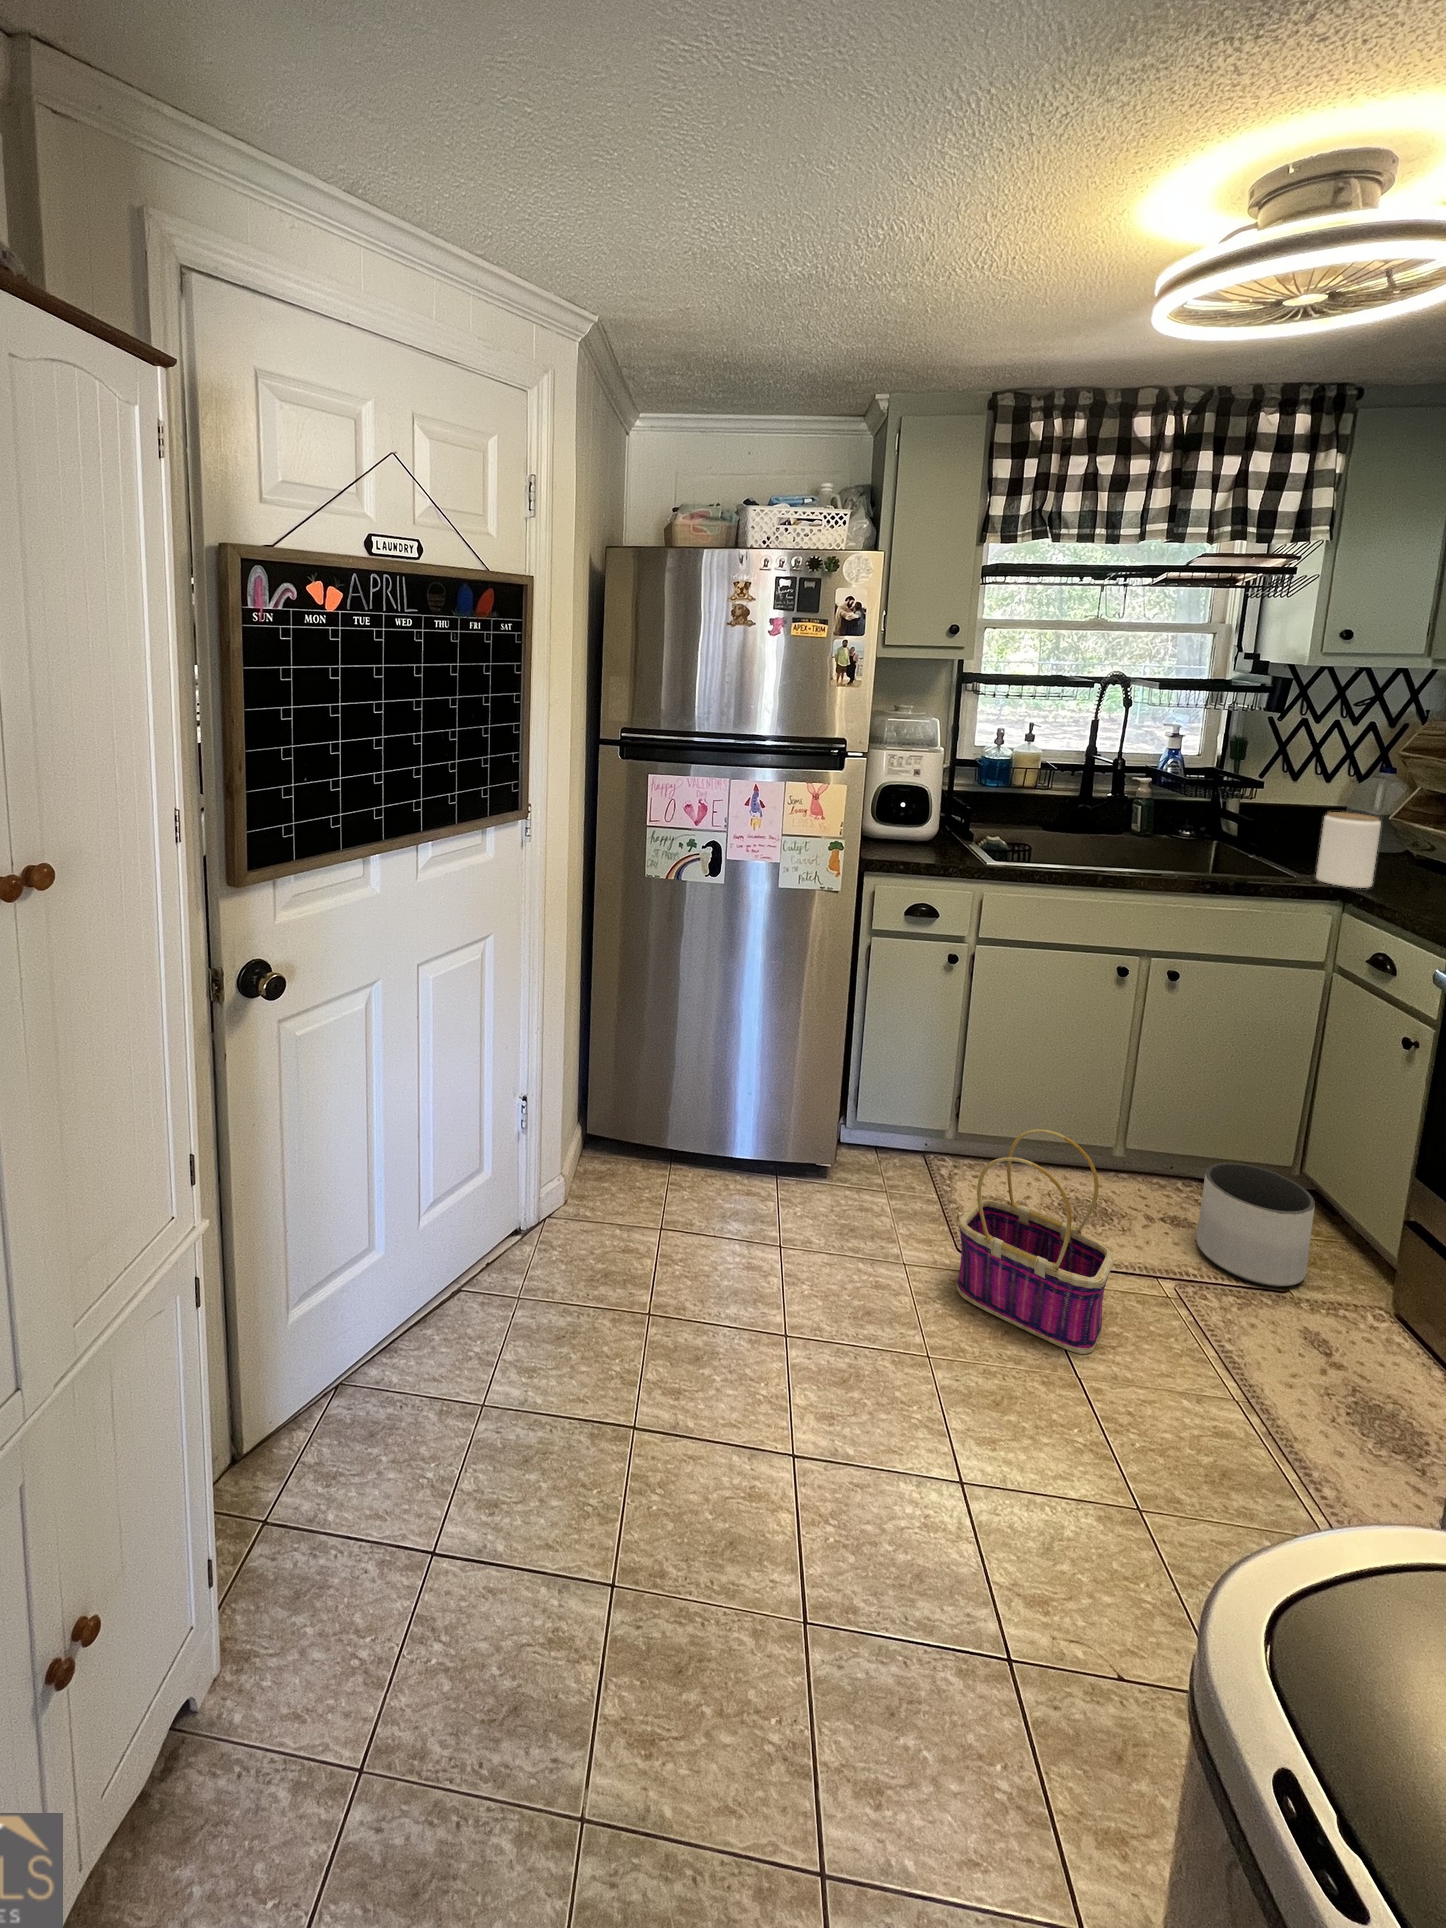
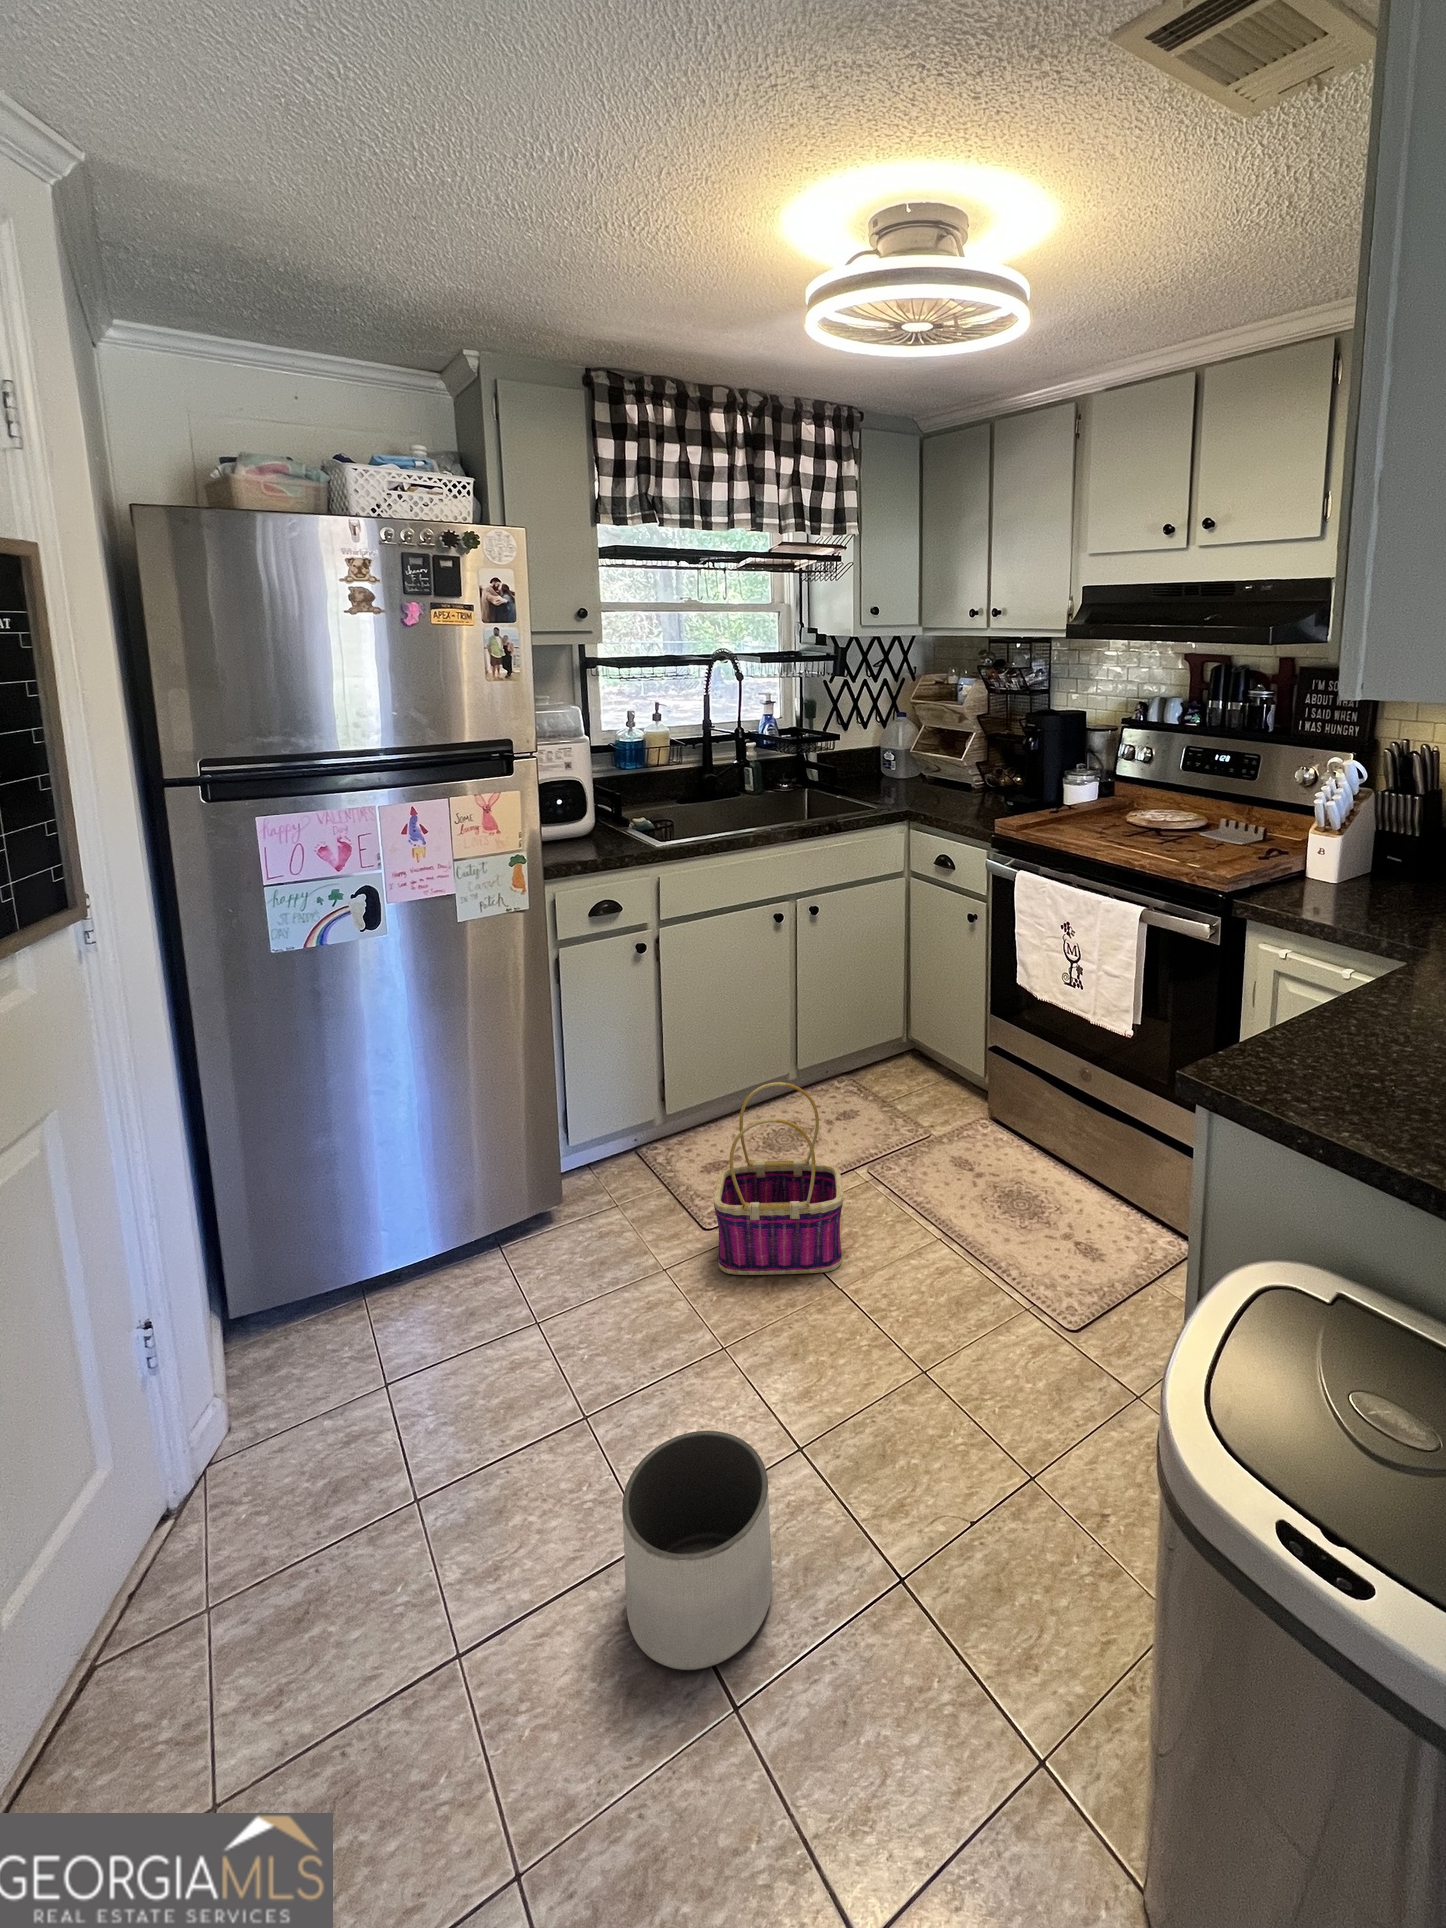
jar: present [1316,812,1381,888] -> none [889,751,924,810]
planter: present [1197,1163,1315,1287] -> present [622,1431,772,1670]

